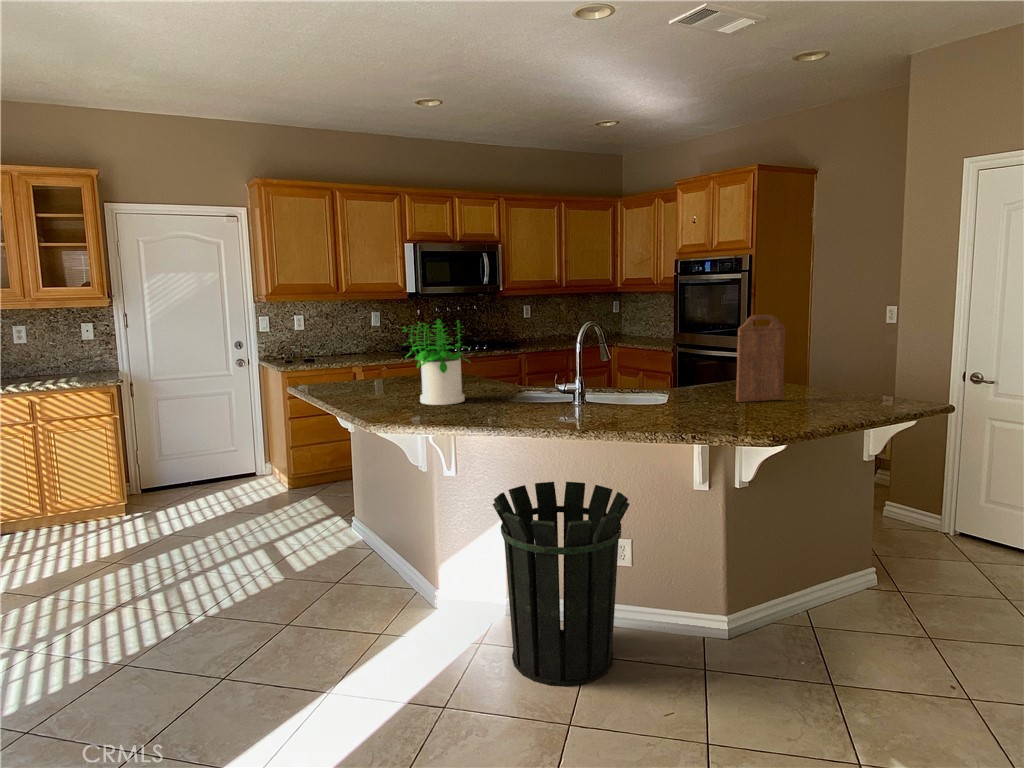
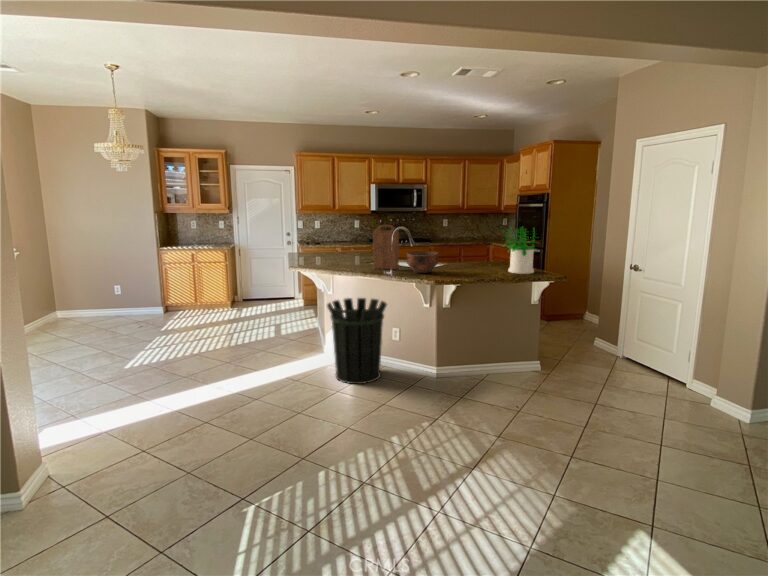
cutting board: present [736,315,785,402] -> present [373,225,399,269]
potted plant: present [404,319,471,405] -> present [506,226,535,274]
bowl: none [668,375,742,422] -> present [406,251,439,273]

